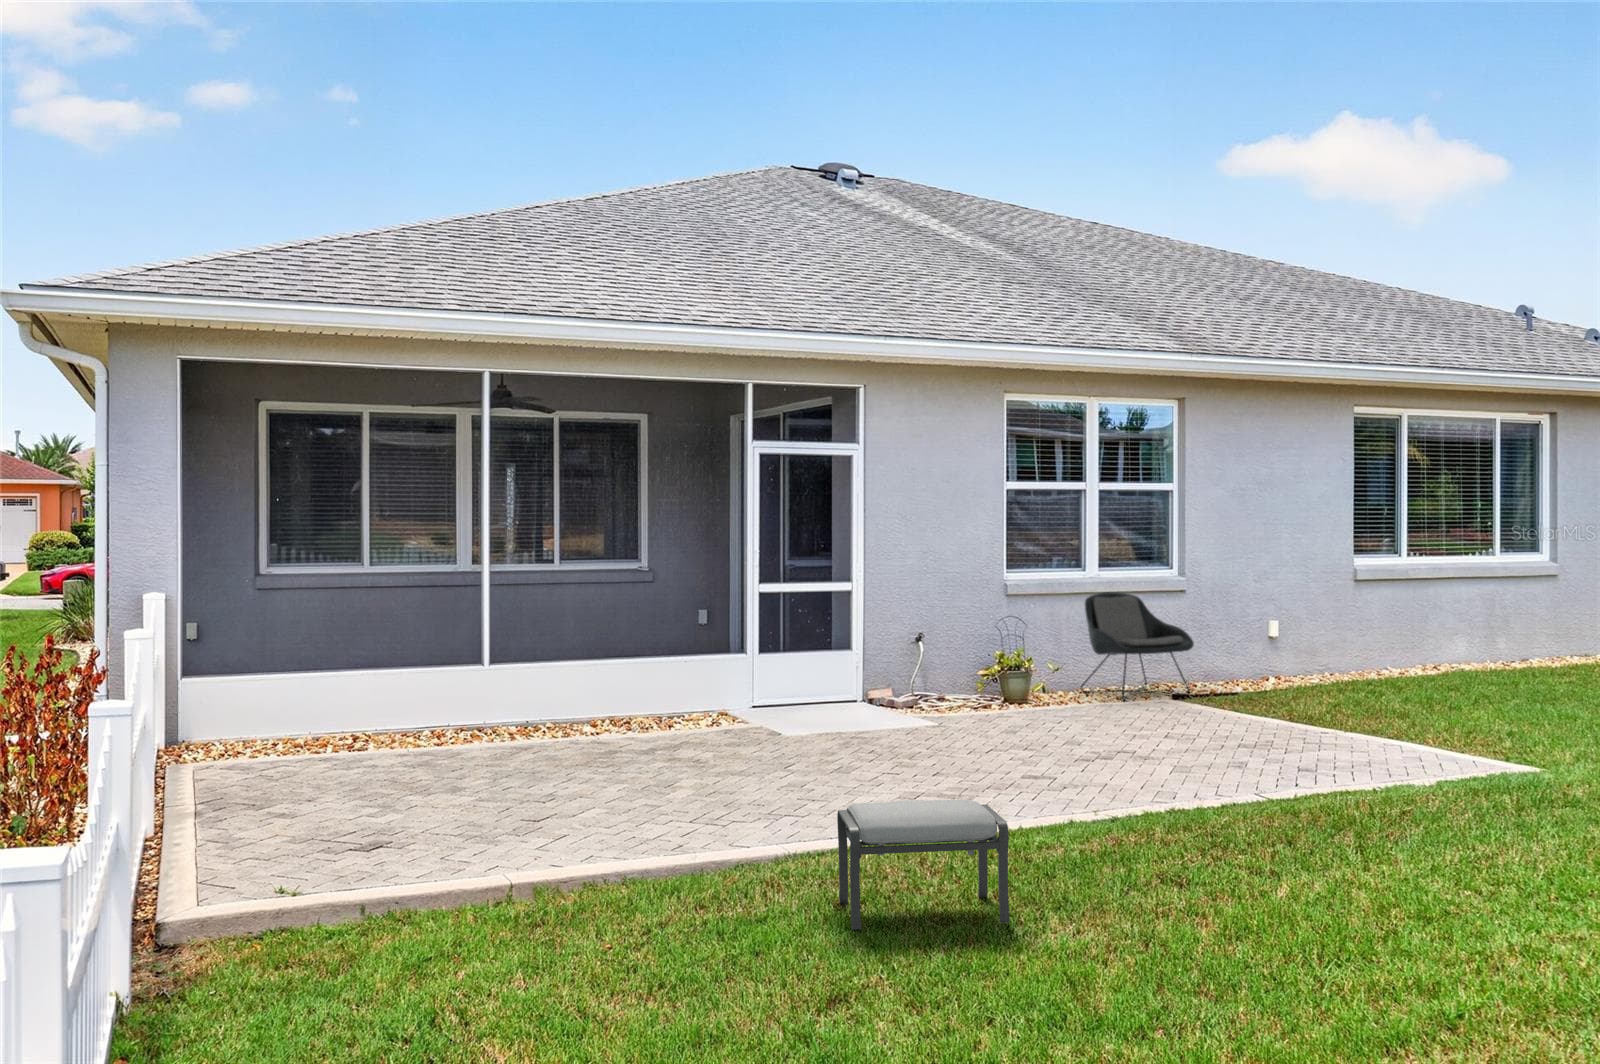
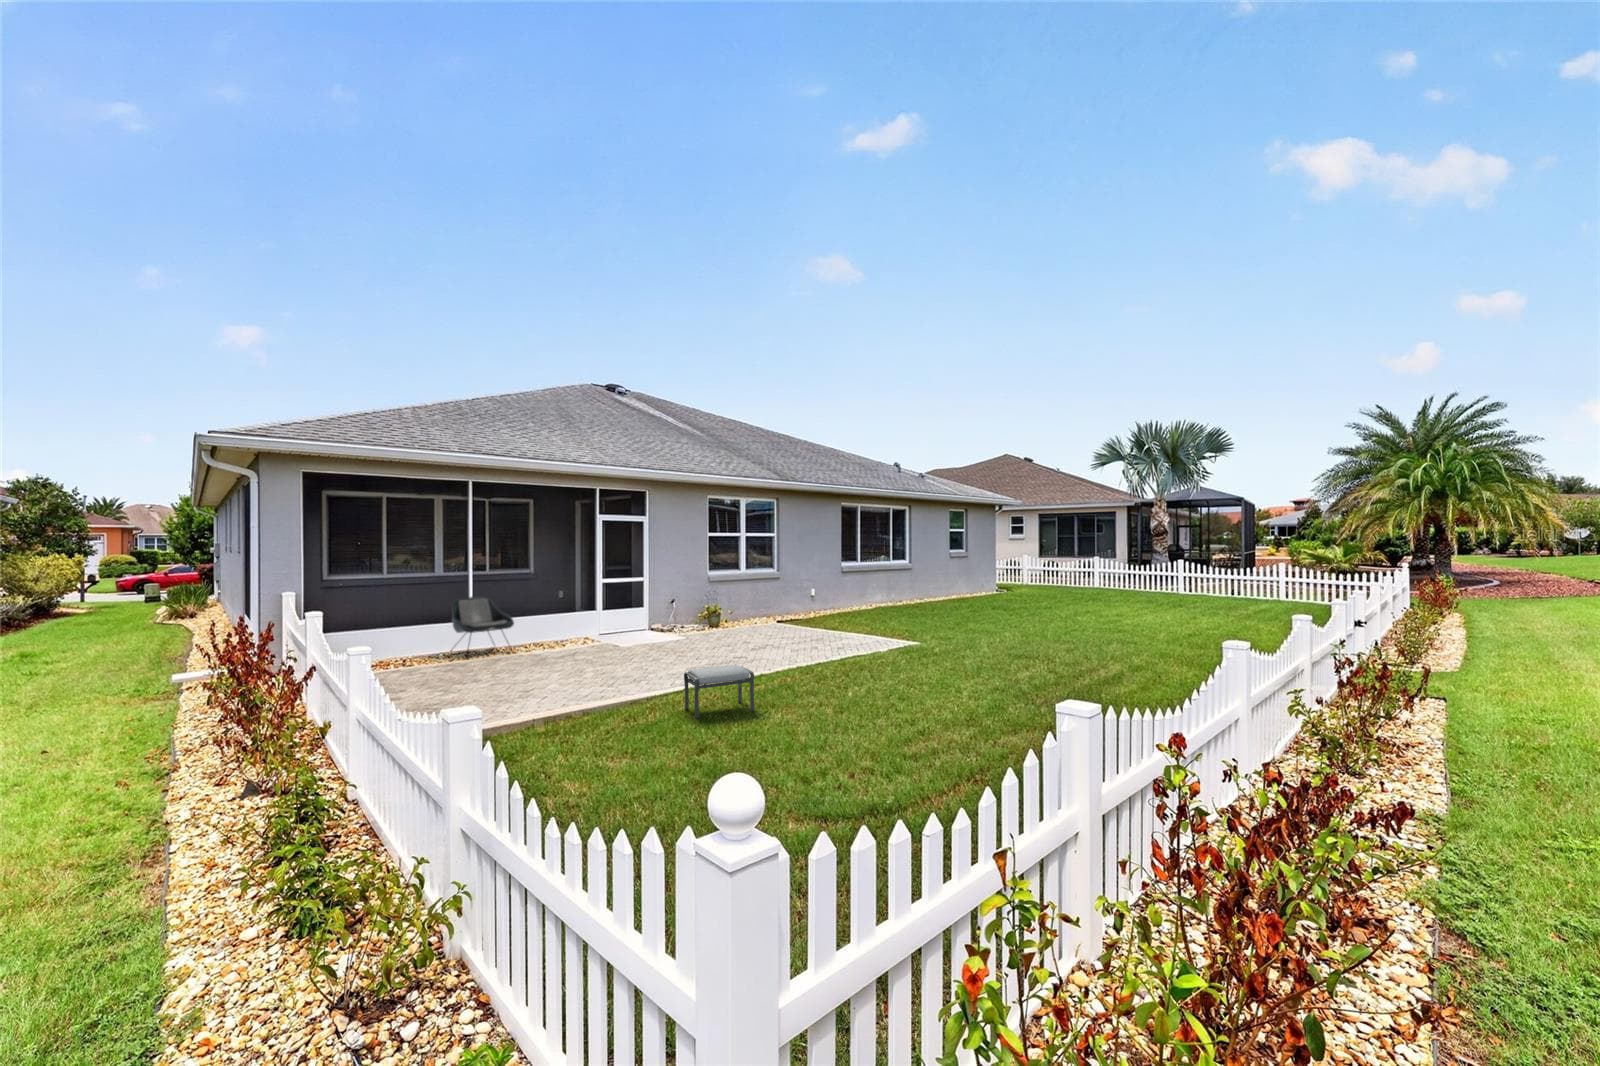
lounge chair: present [1080,592,1194,701] -> present [452,597,514,659]

